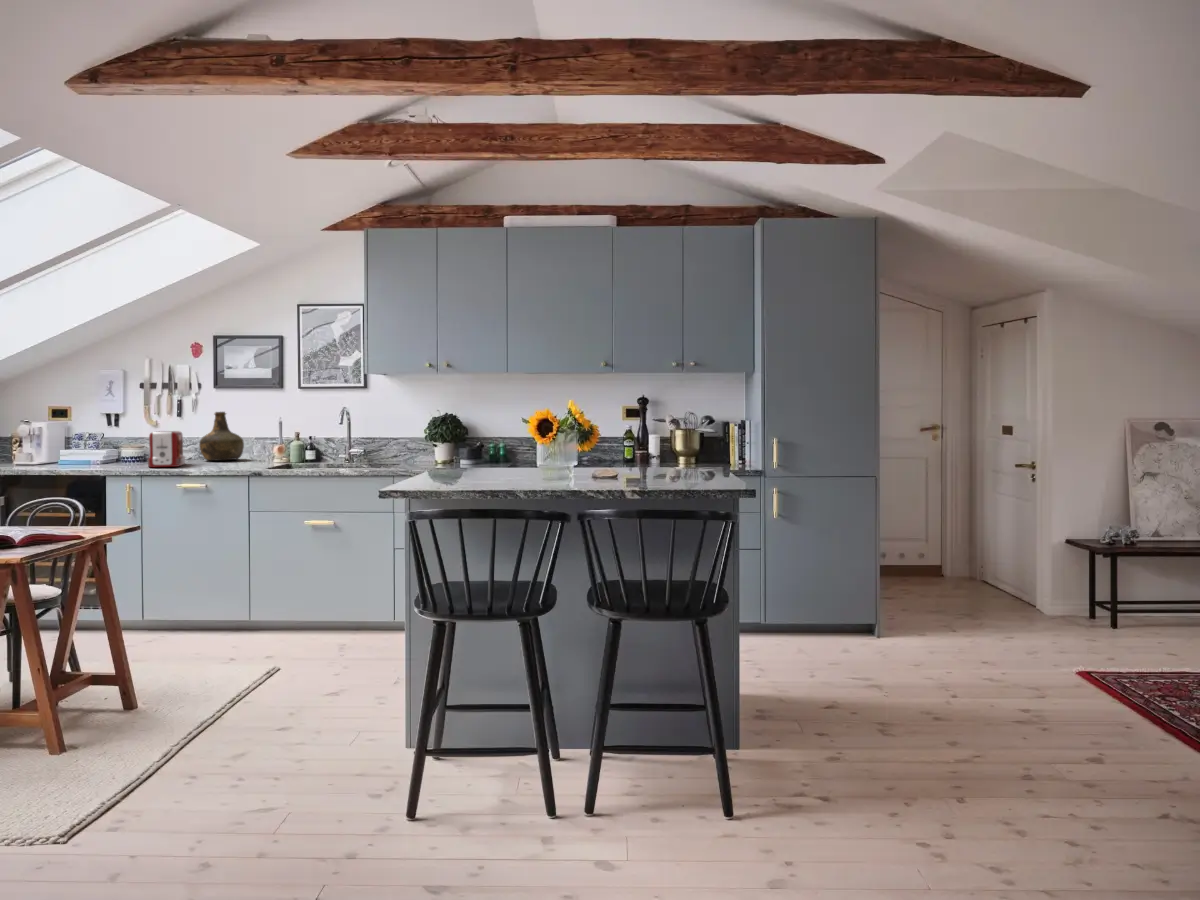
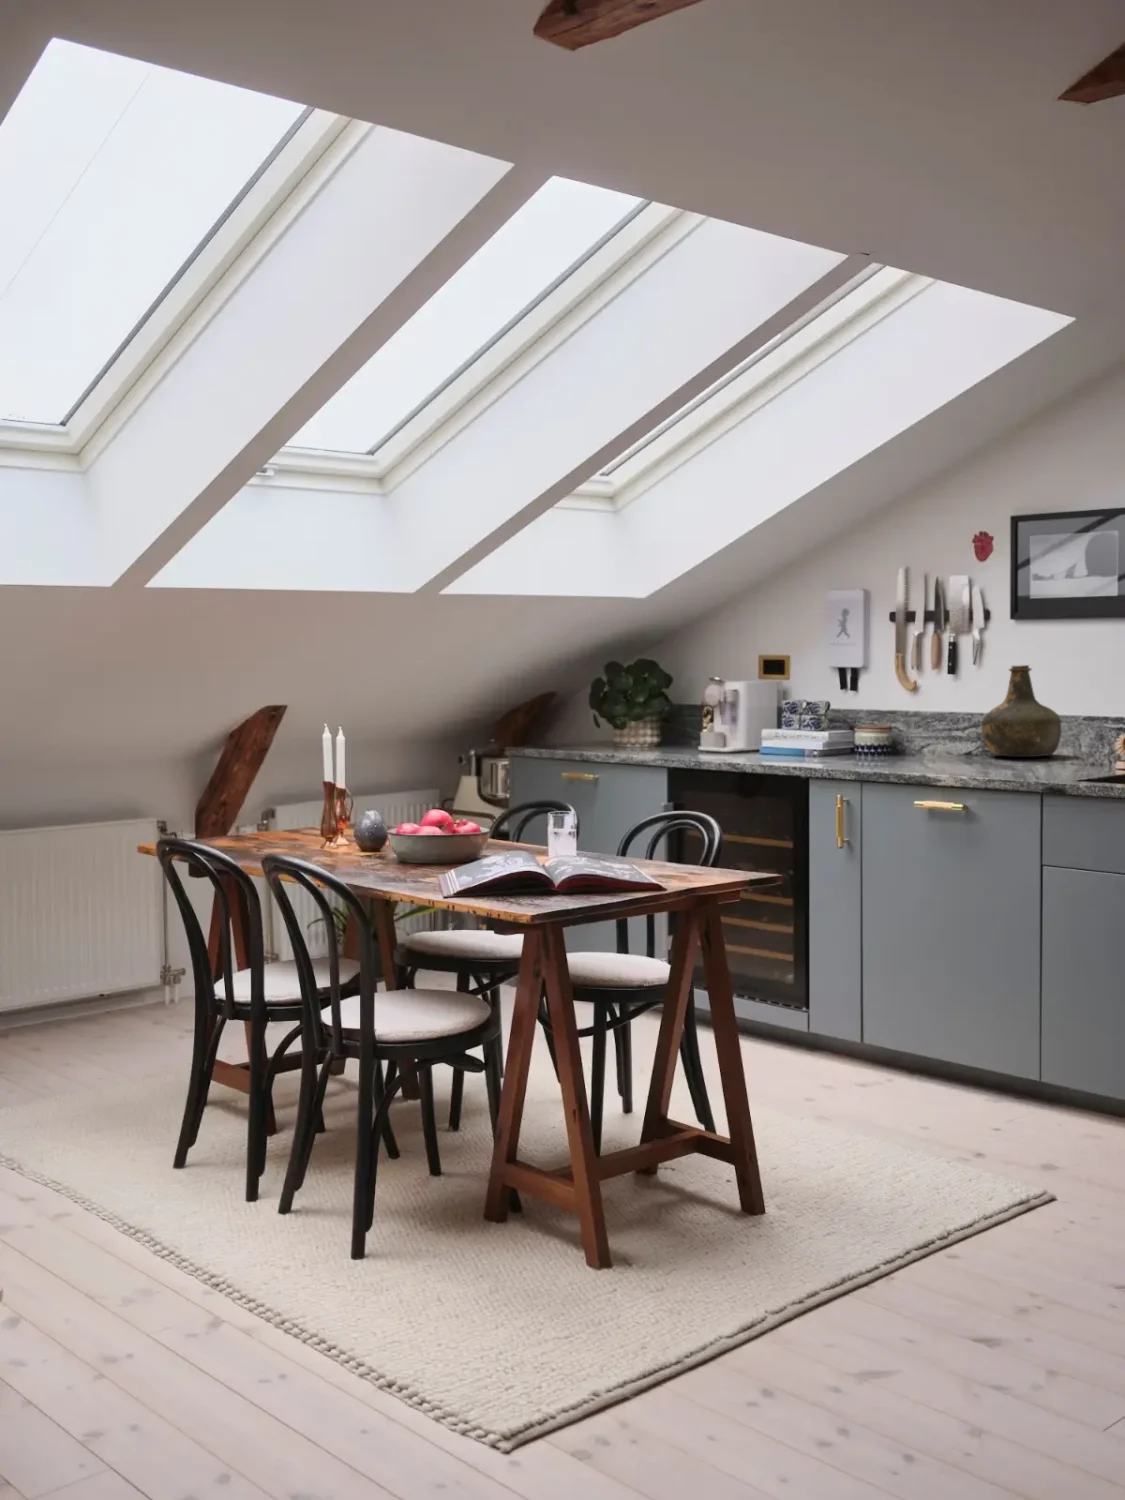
toaster: present [148,431,185,467] -> none [879,702,951,767]

